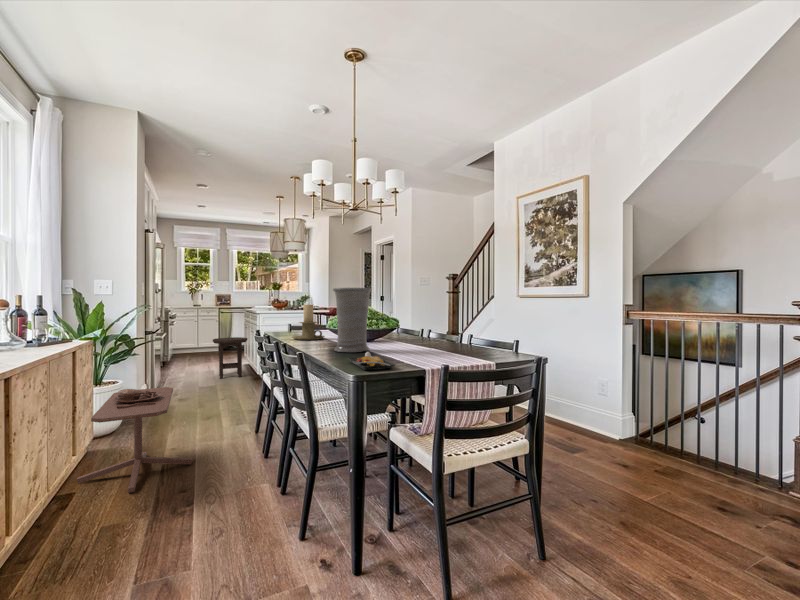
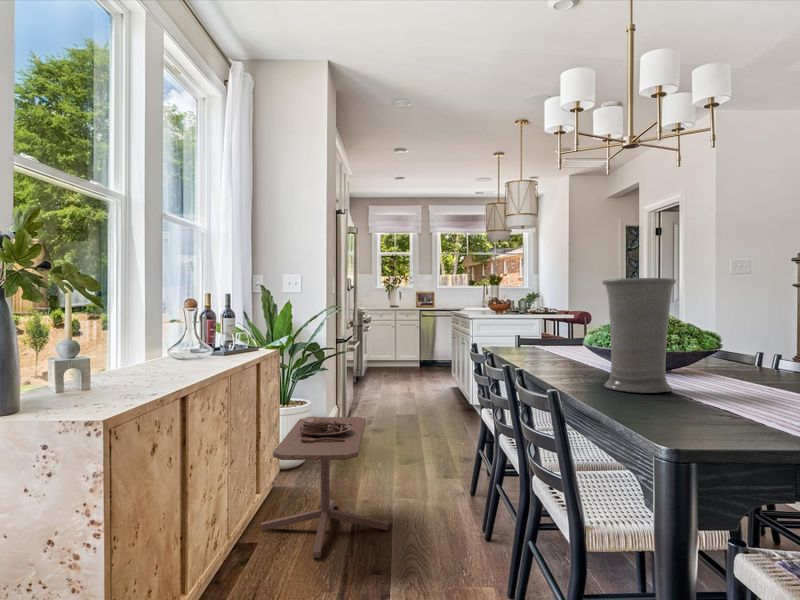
candle holder: present [292,305,324,340] -> none [526,307,580,364]
stool: present [213,337,247,379] -> none [412,351,456,406]
plate: present [348,352,395,370] -> none [640,398,757,438]

